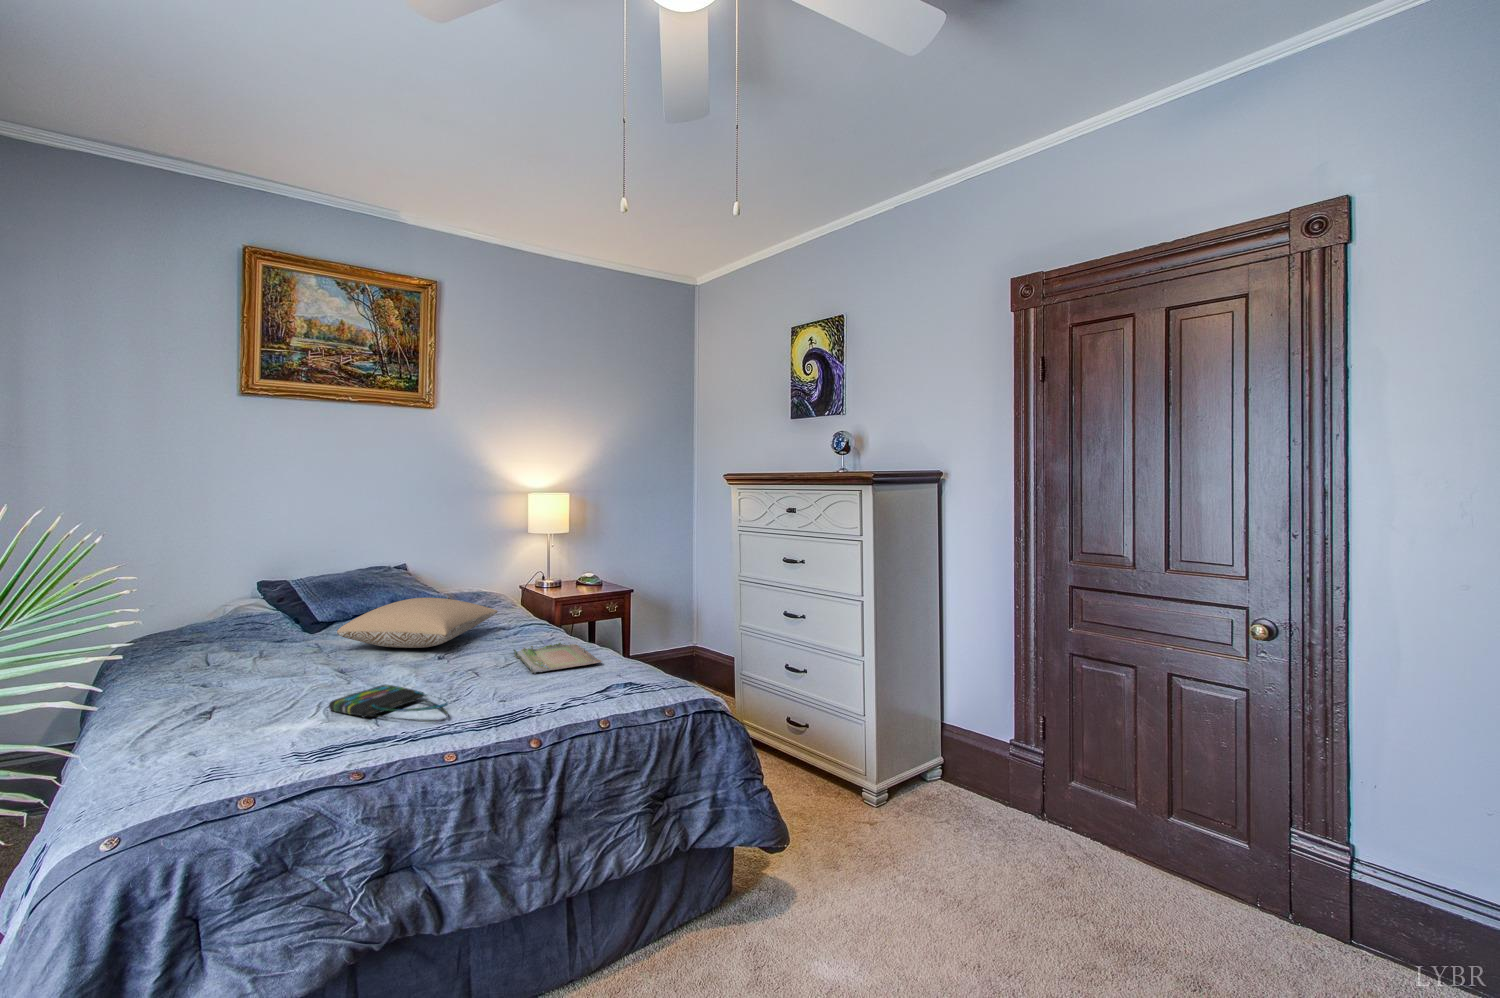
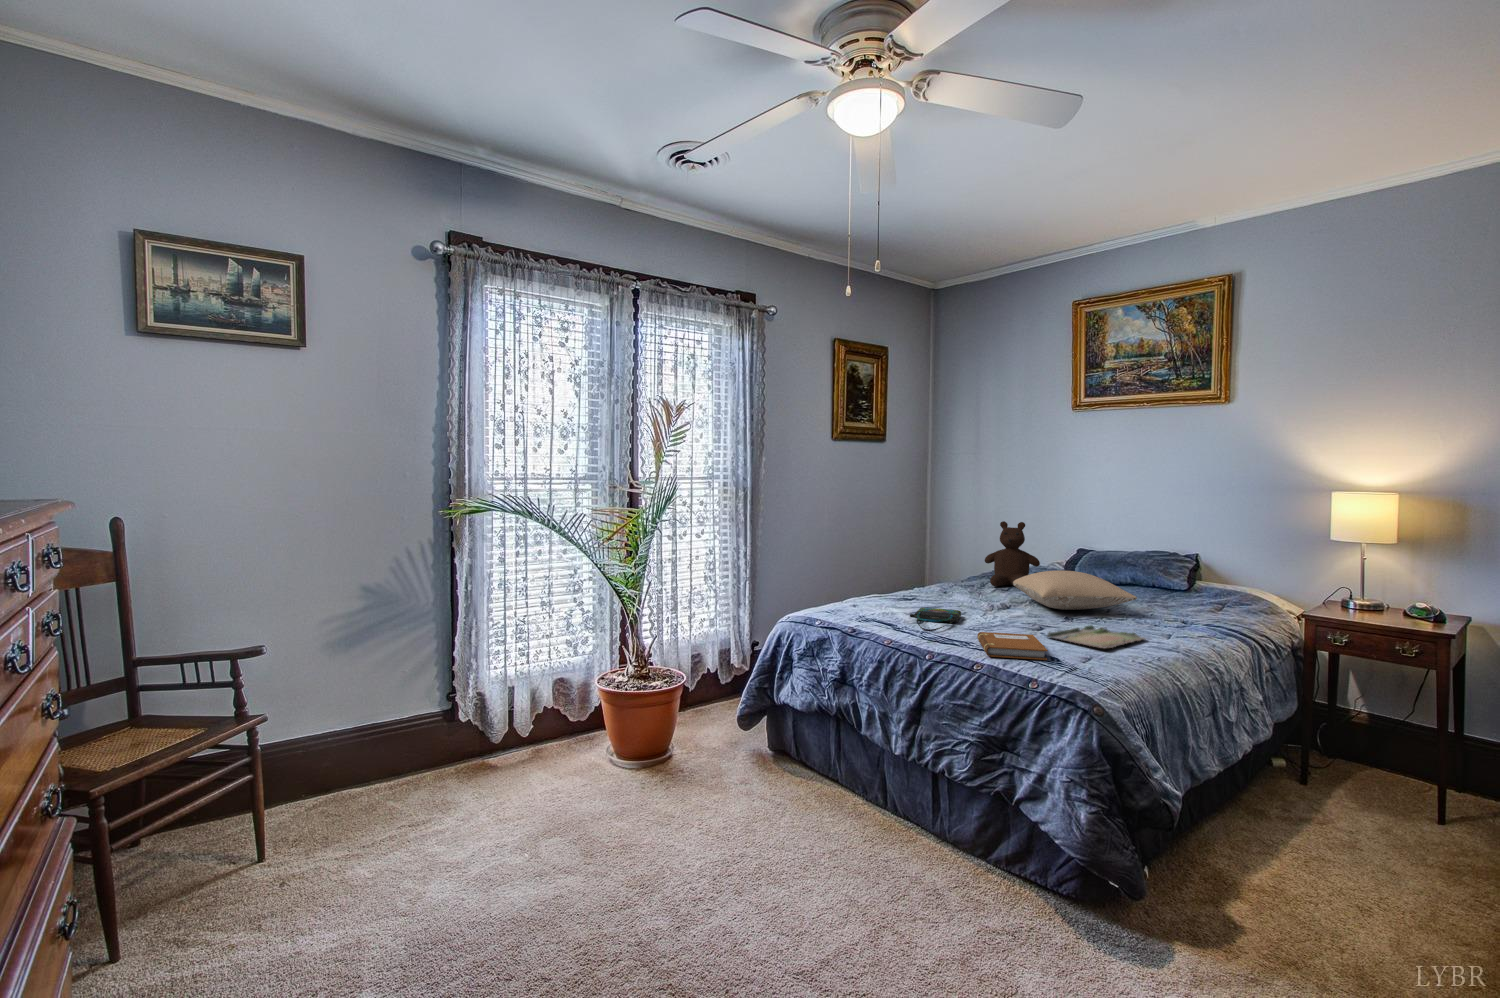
teddy bear: none [207,549,300,649] -> present [985,521,1040,586]
notebook: none [515,673,618,709] -> present [977,632,1048,660]

